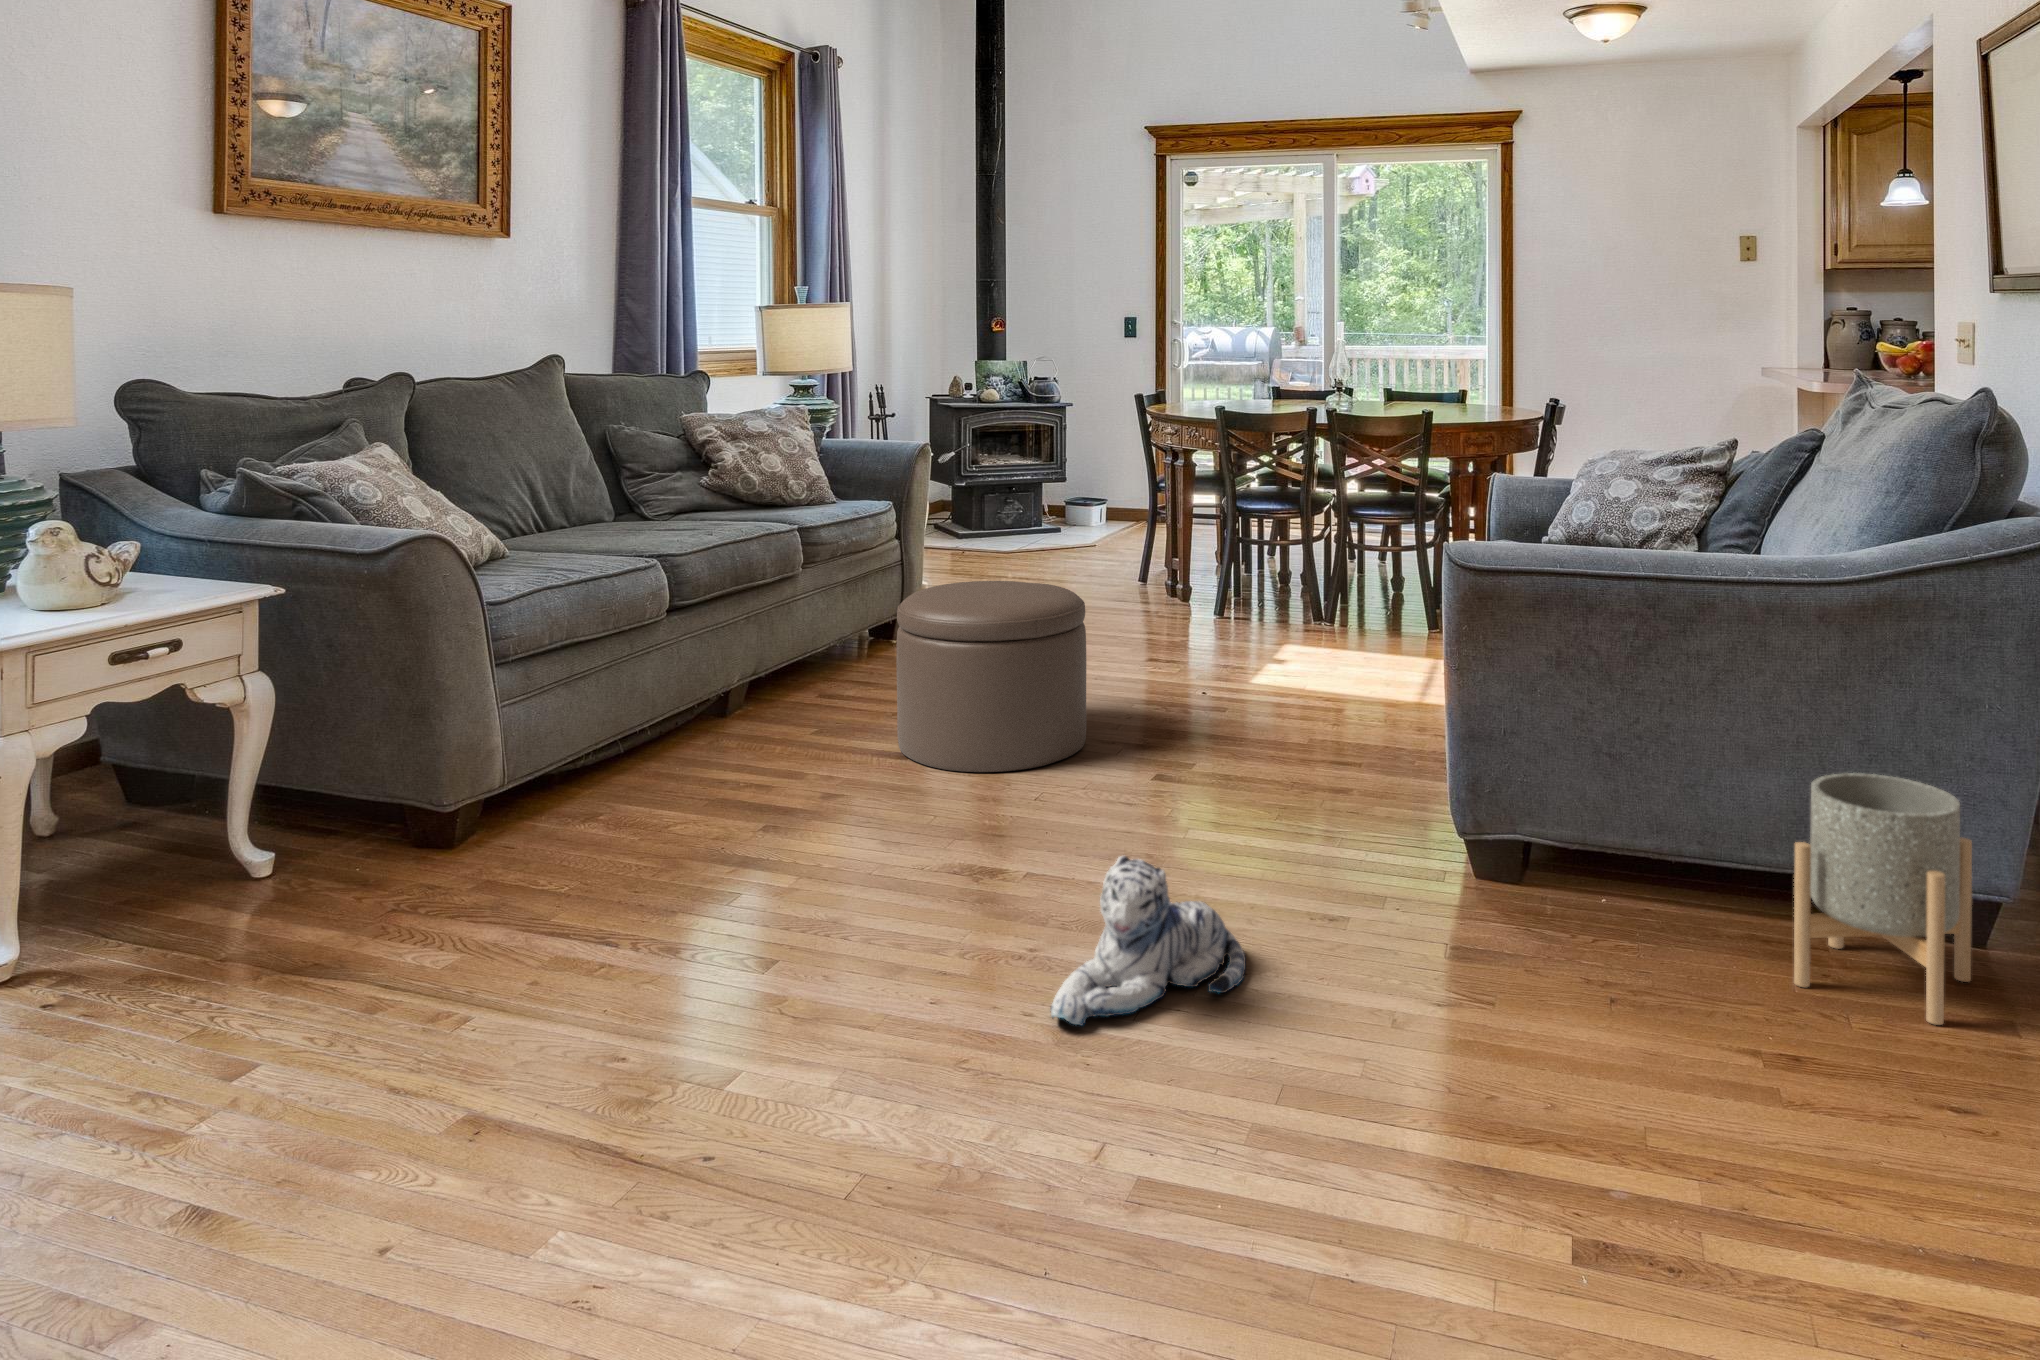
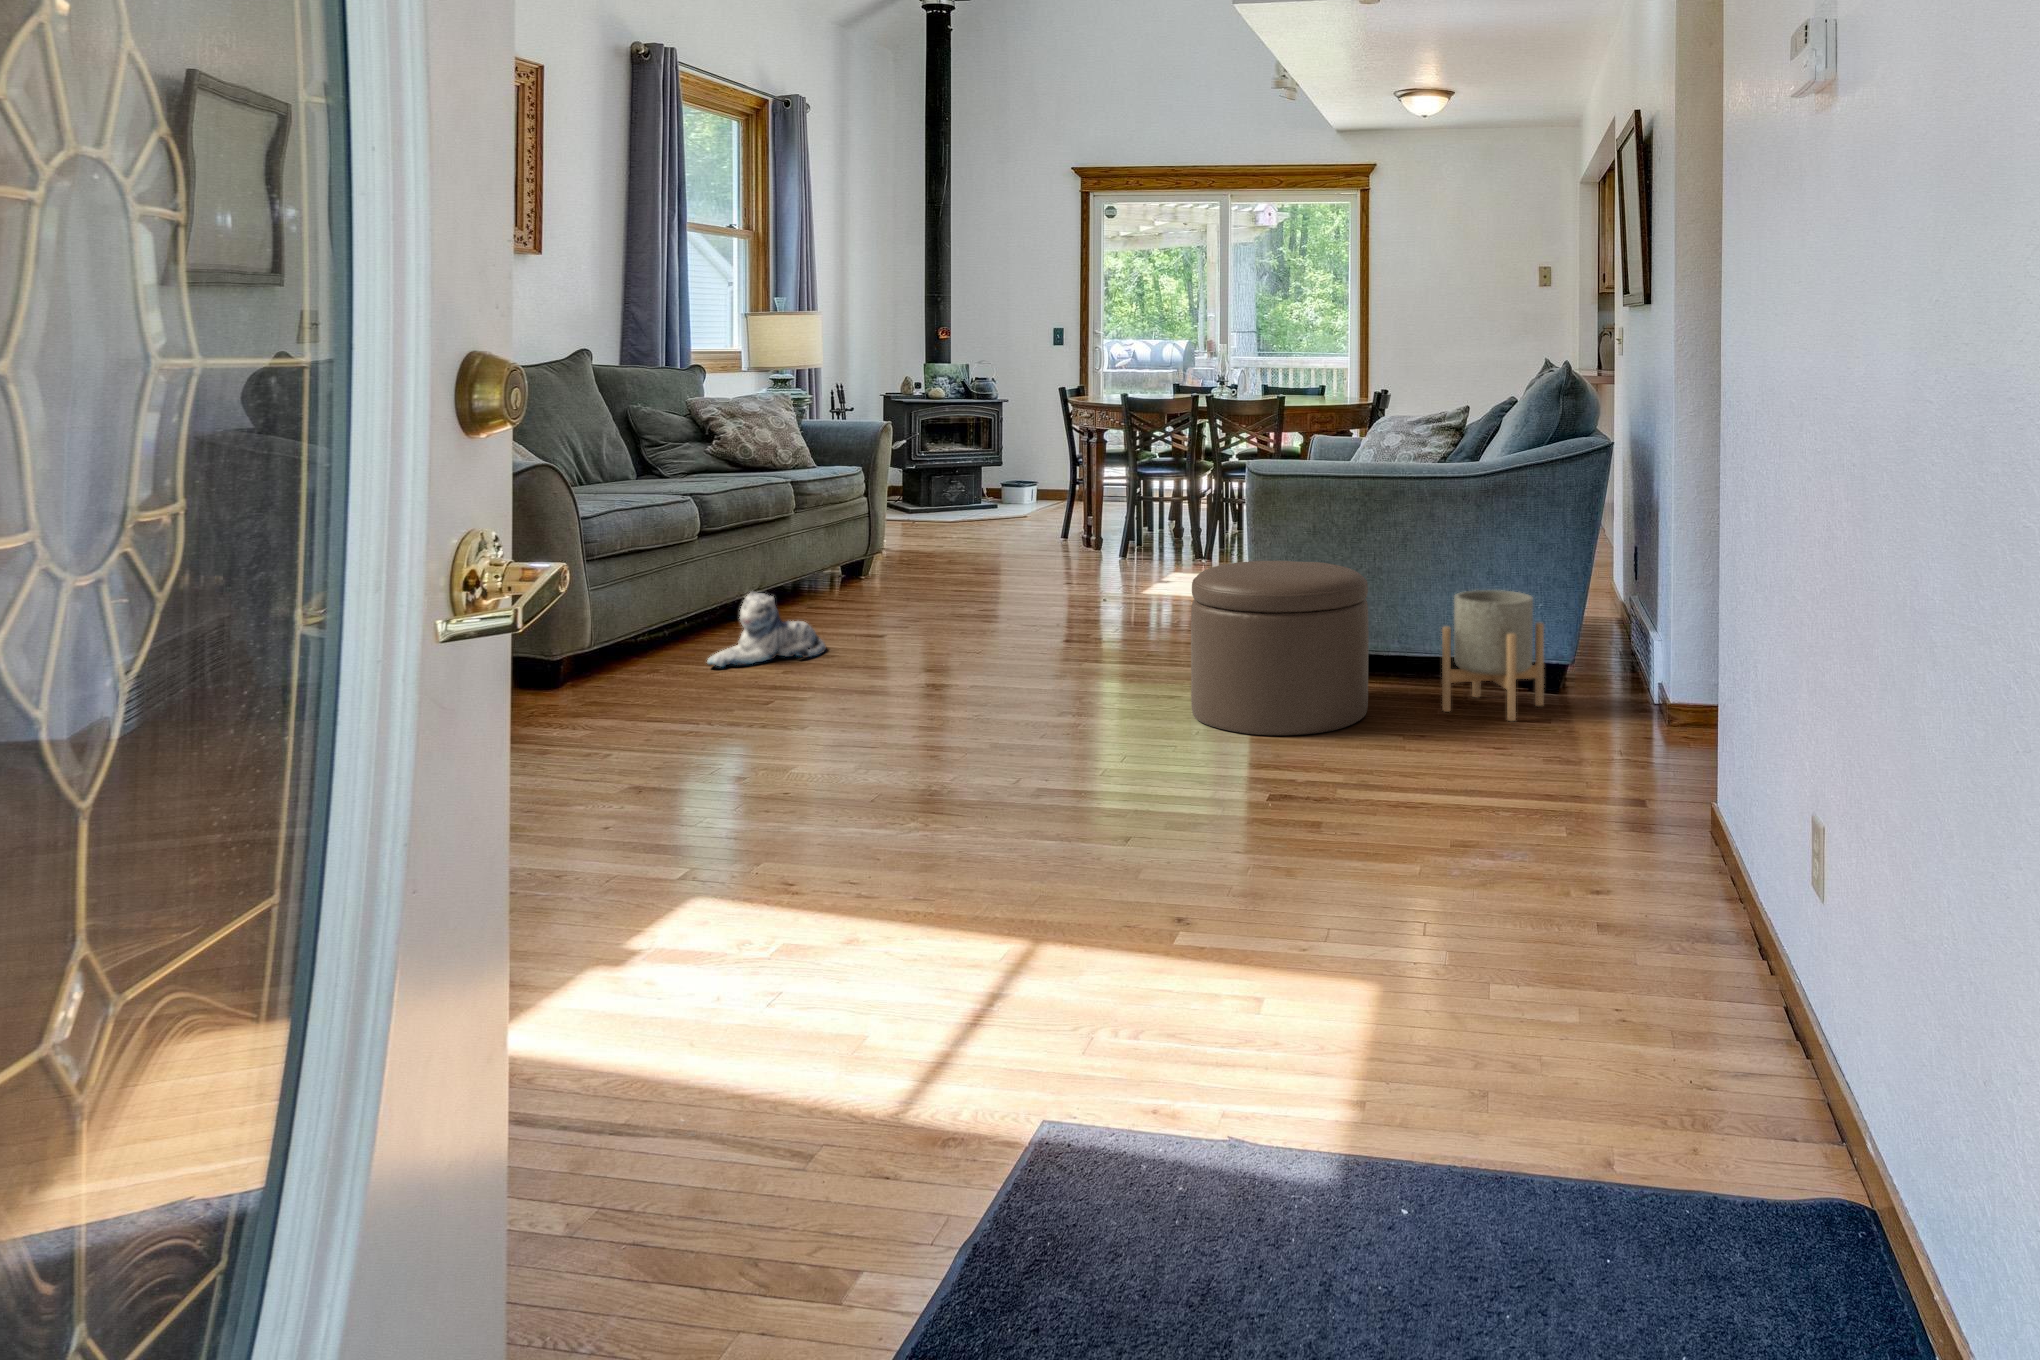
ottoman: present [896,581,1086,772] -> present [1191,561,1369,735]
plush toy: present [1050,856,1246,1026] -> present [707,591,826,668]

